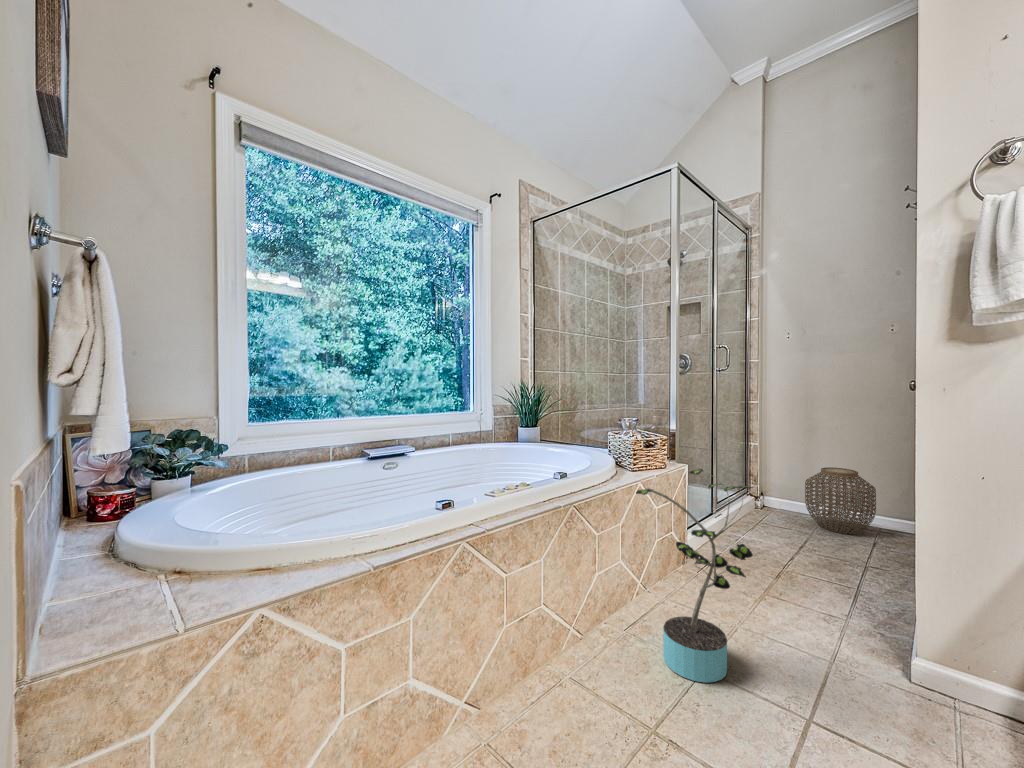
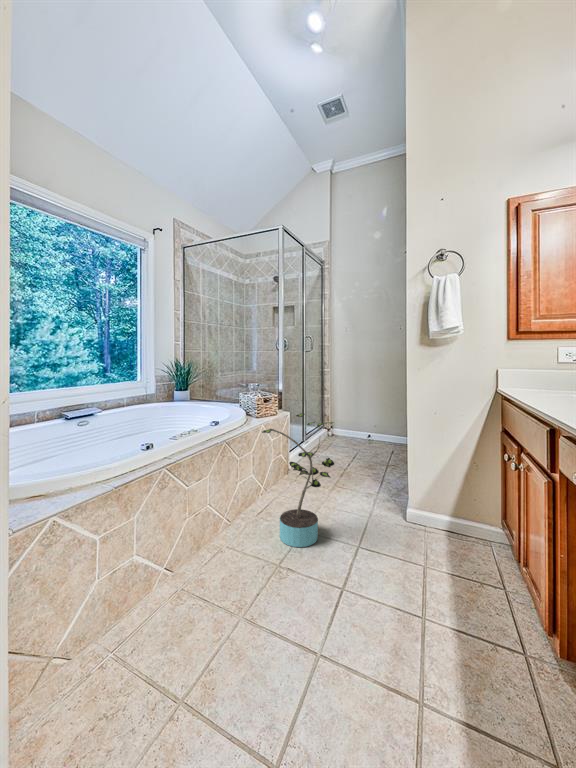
woven basket: present [805,467,876,534] -> none [355,408,392,447]

